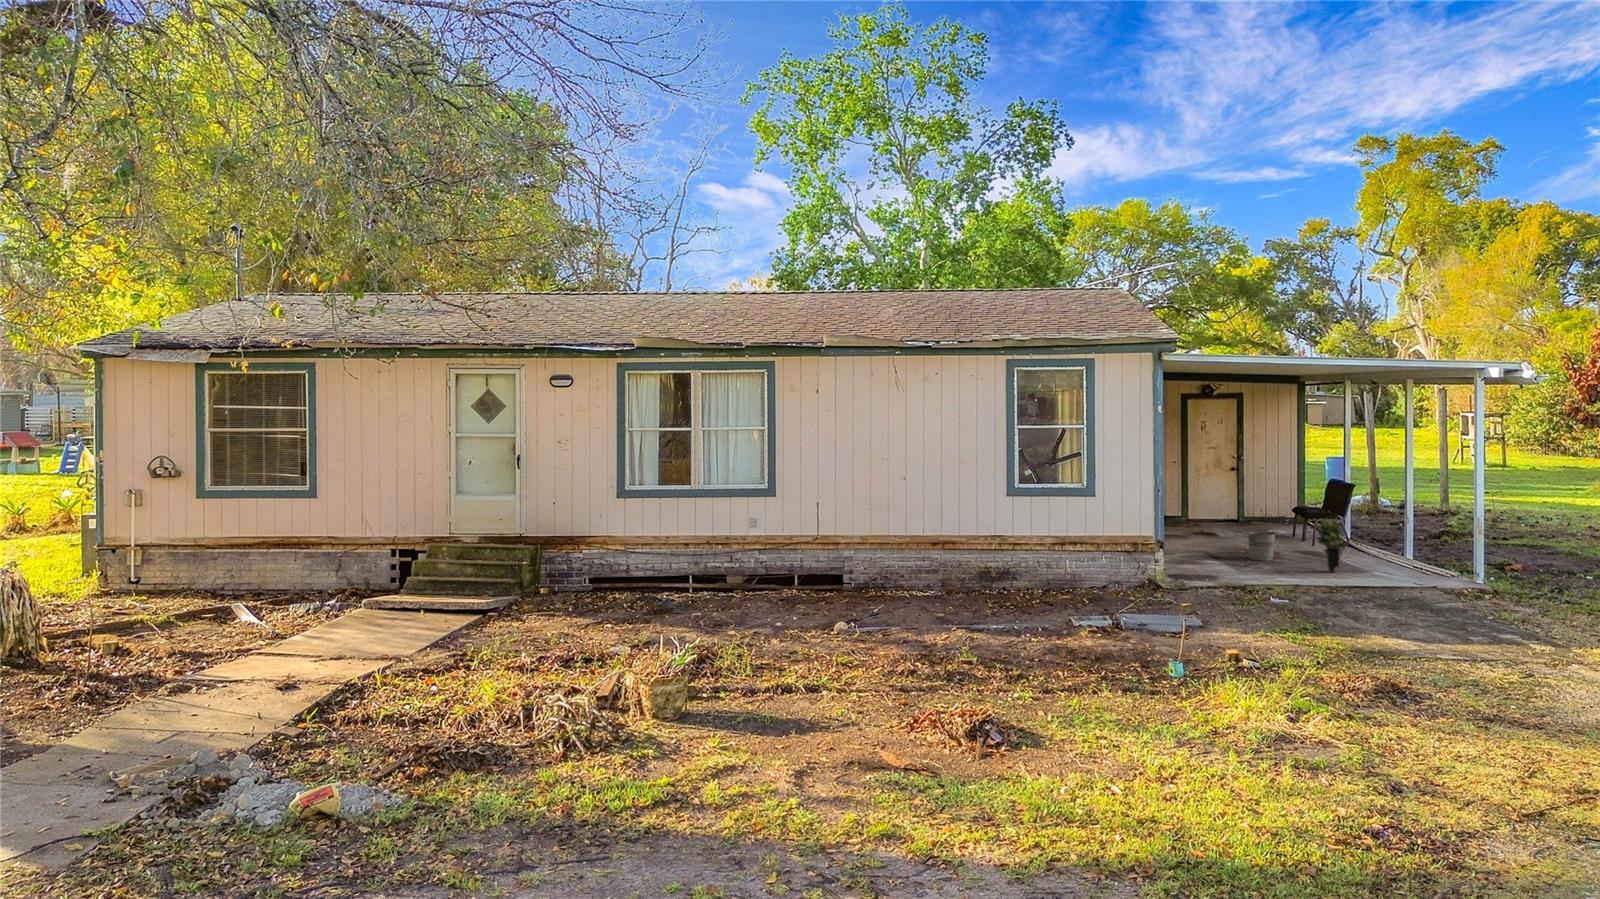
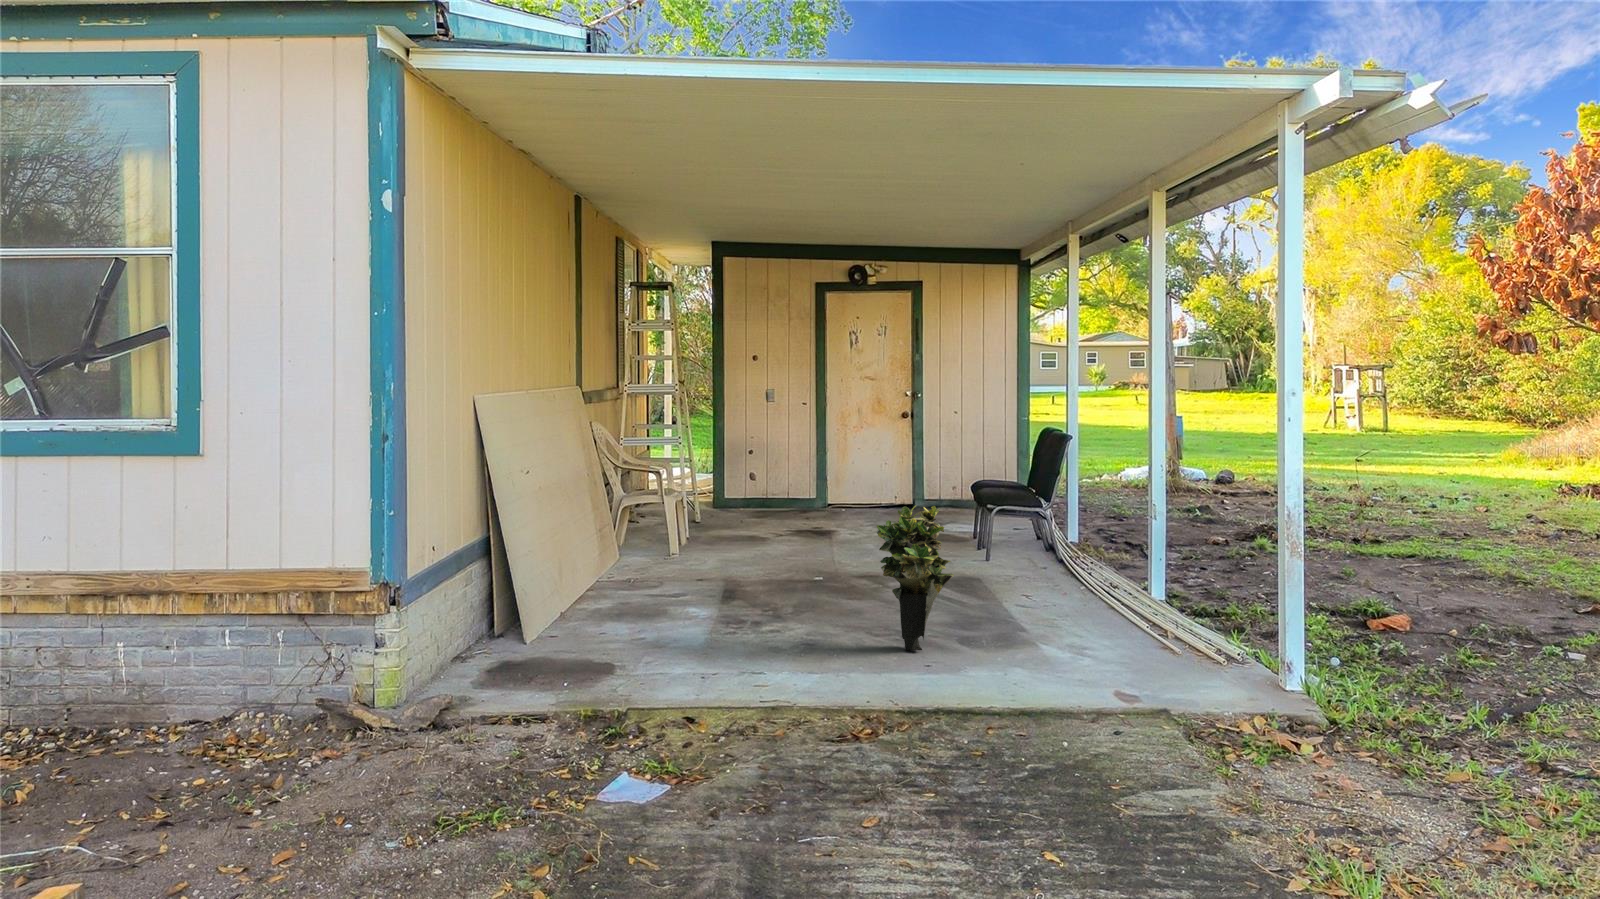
bucket: present [1248,532,1278,561] -> none [772,536,840,607]

